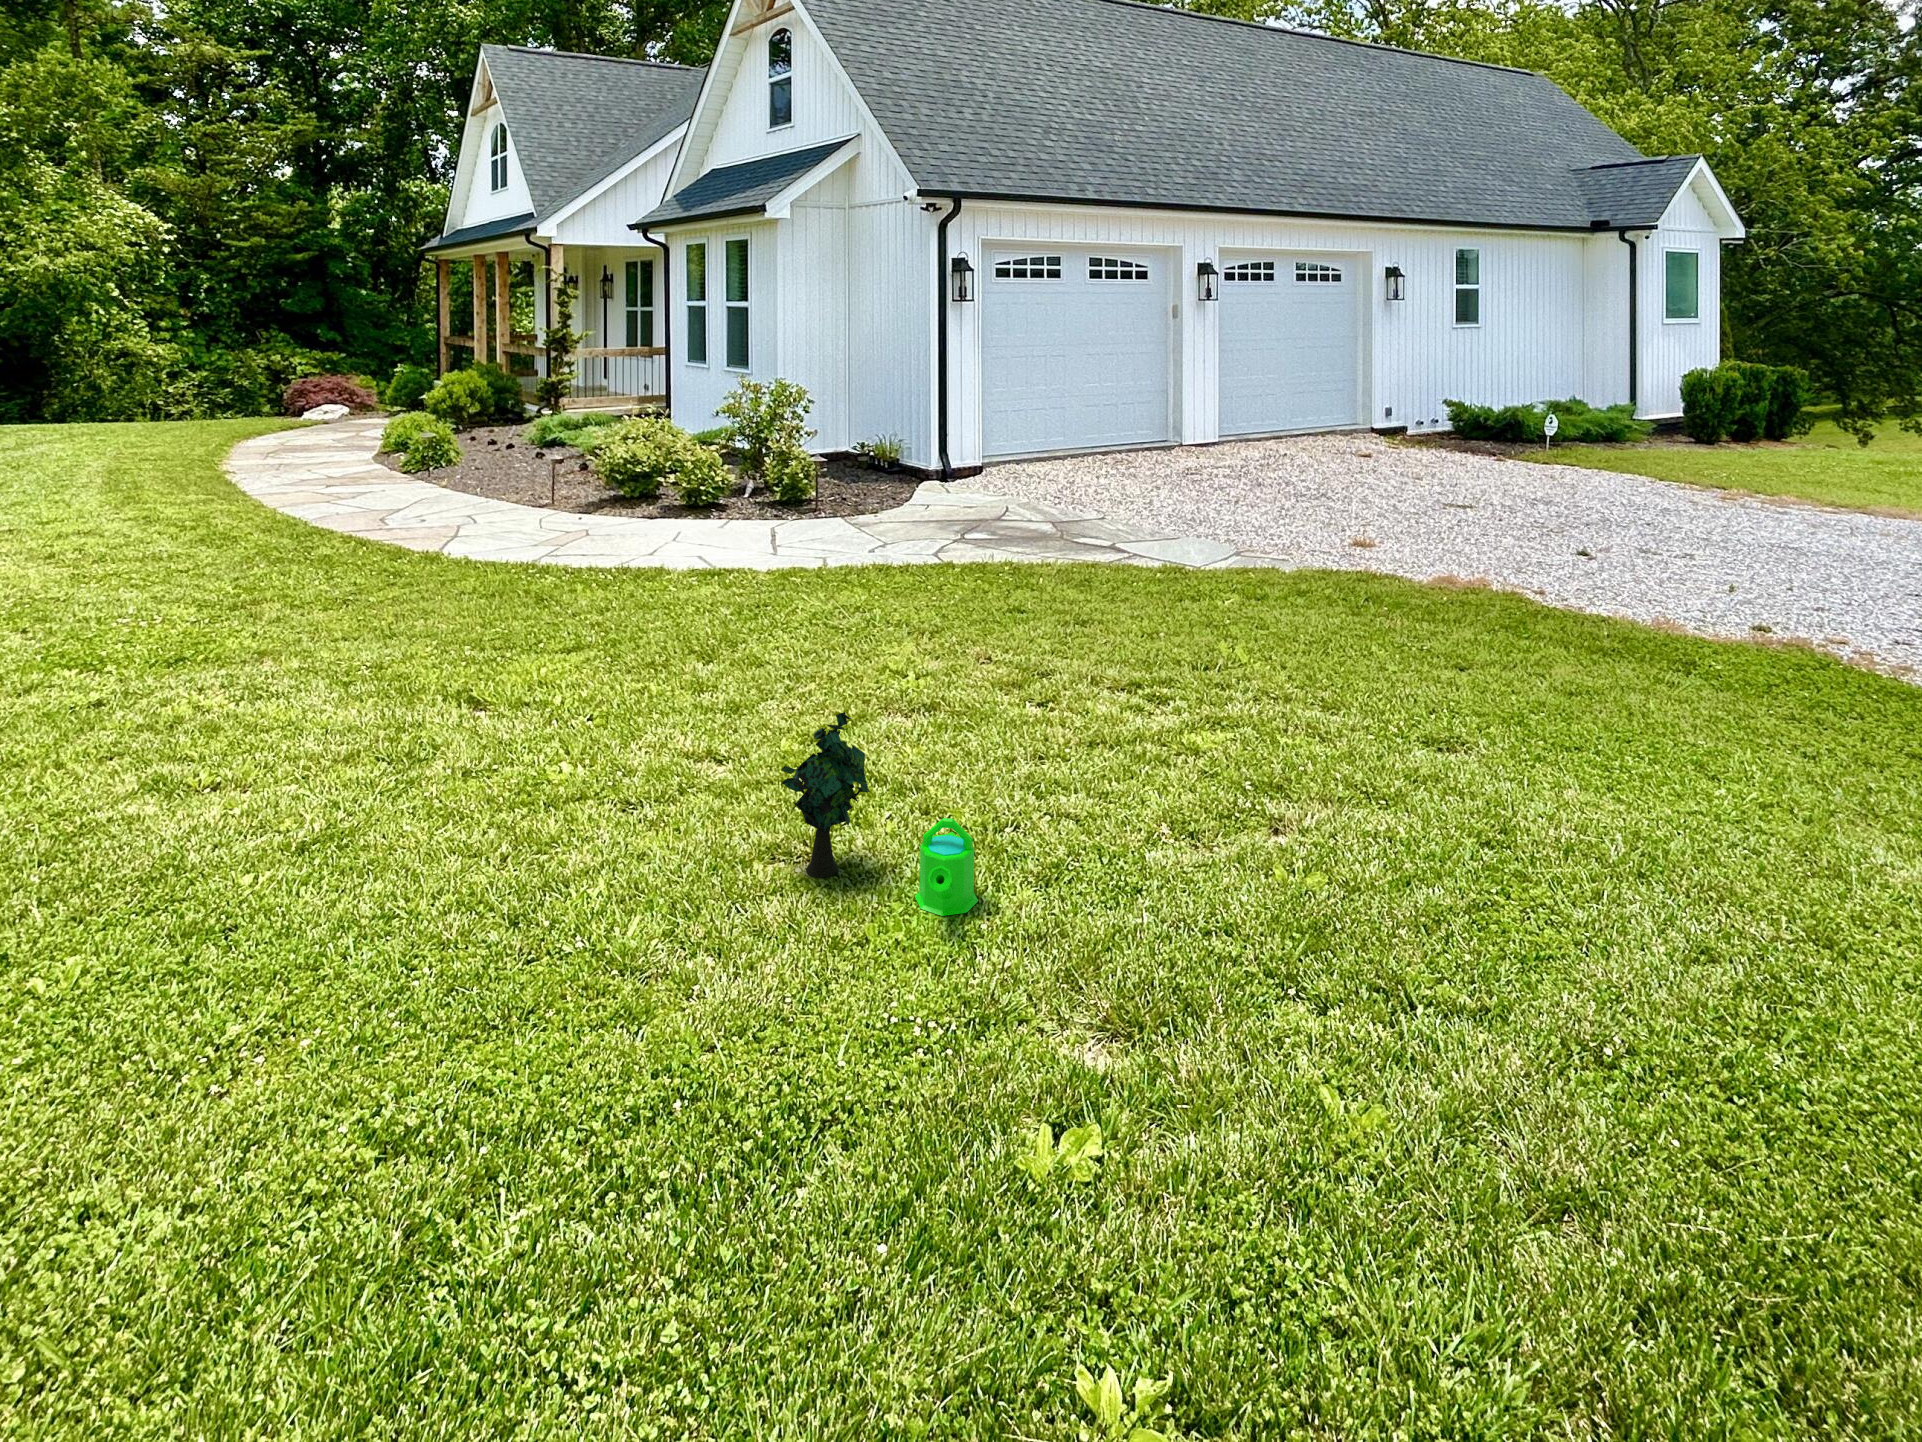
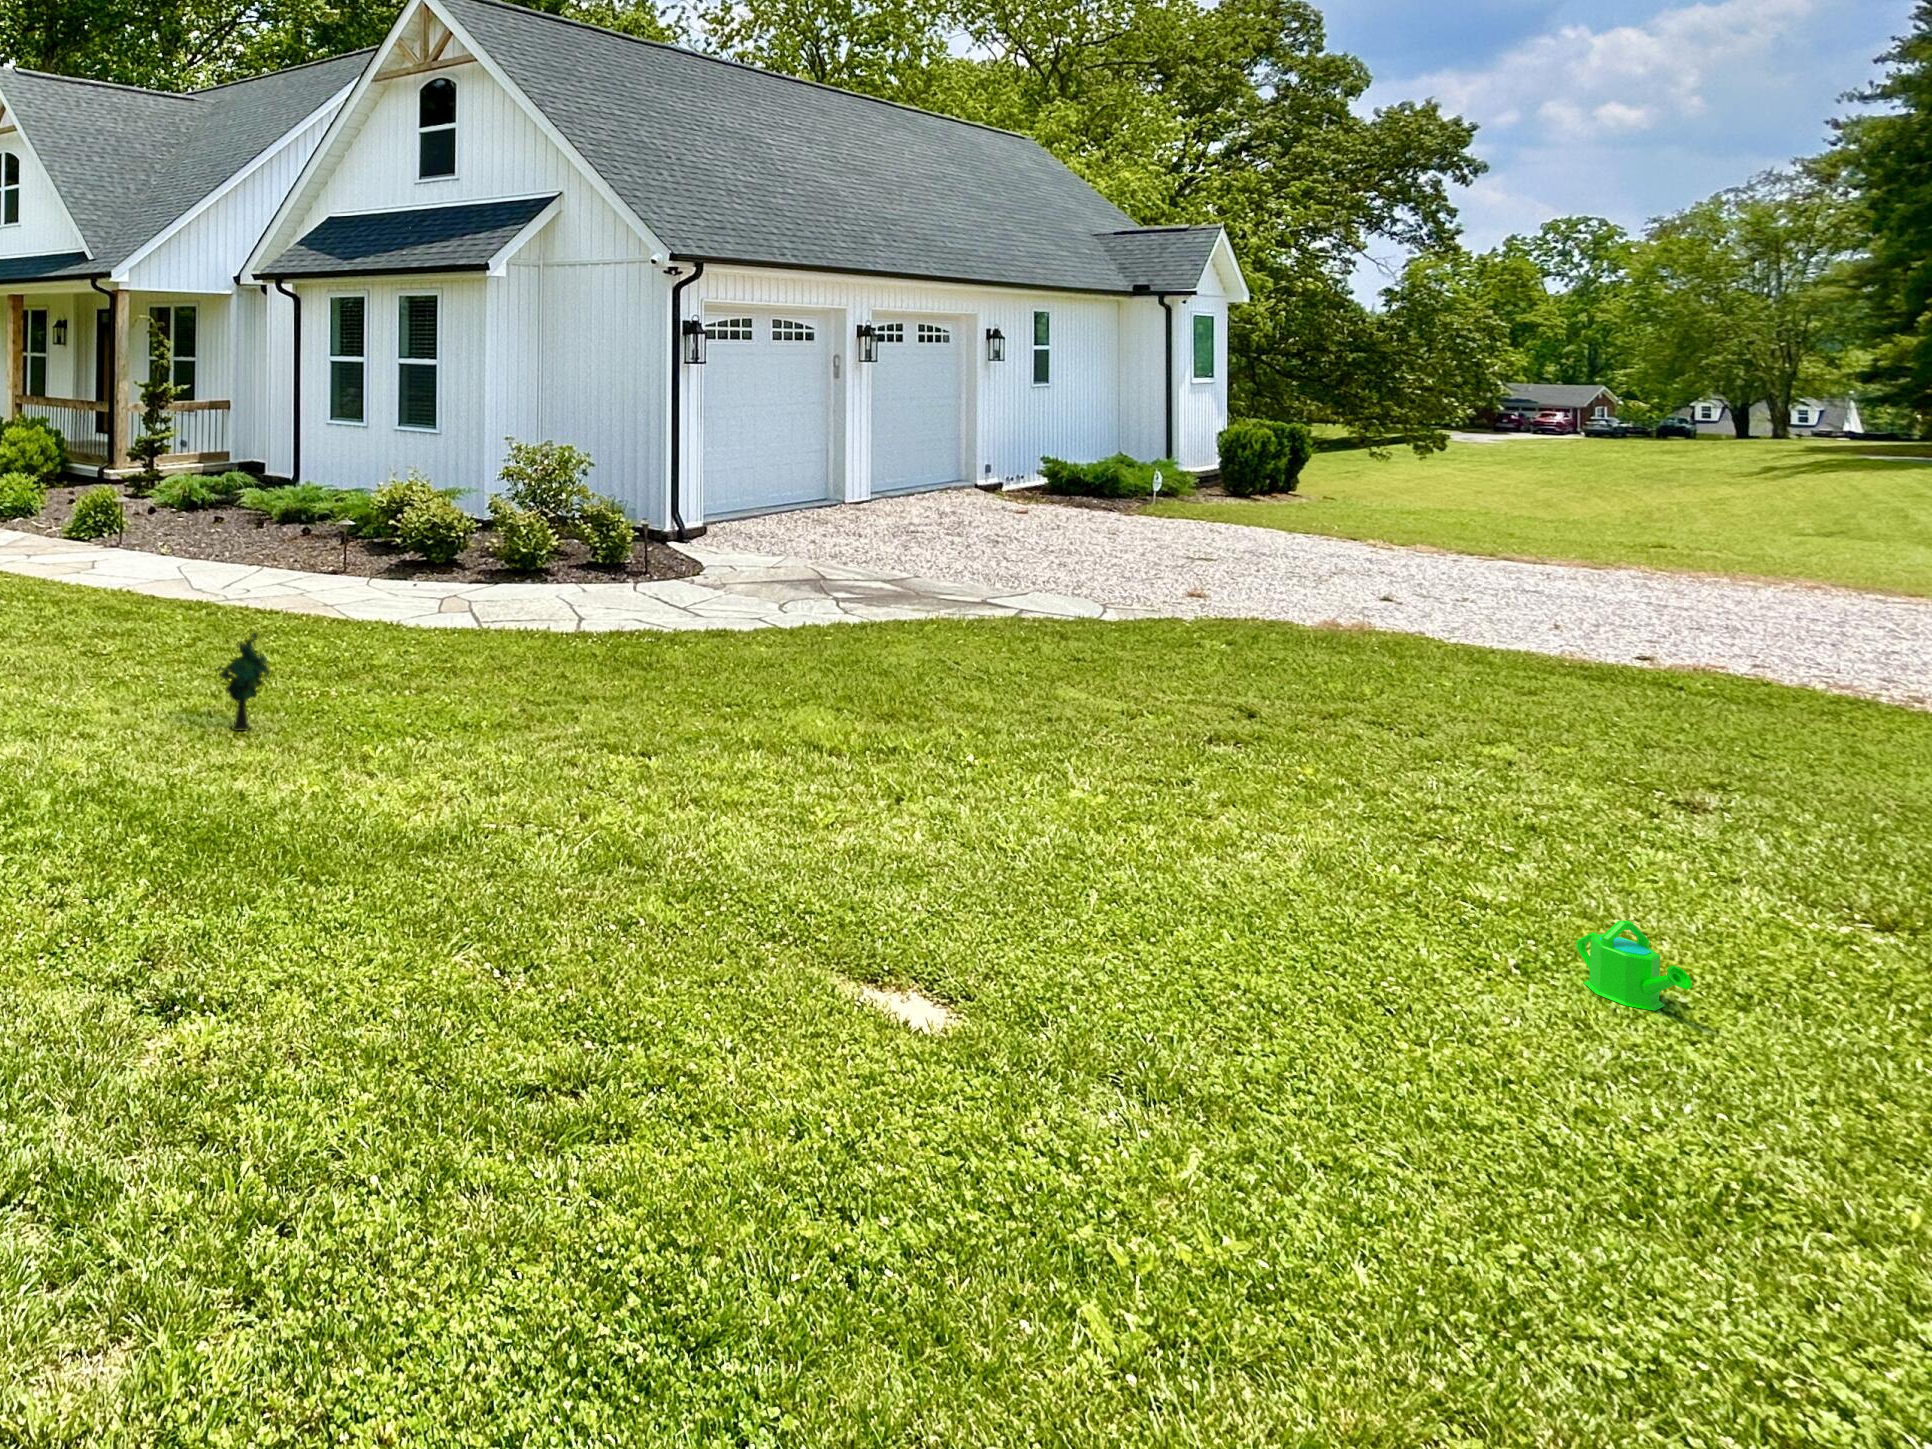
decorative plant: present [781,712,870,878] -> present [217,633,269,731]

